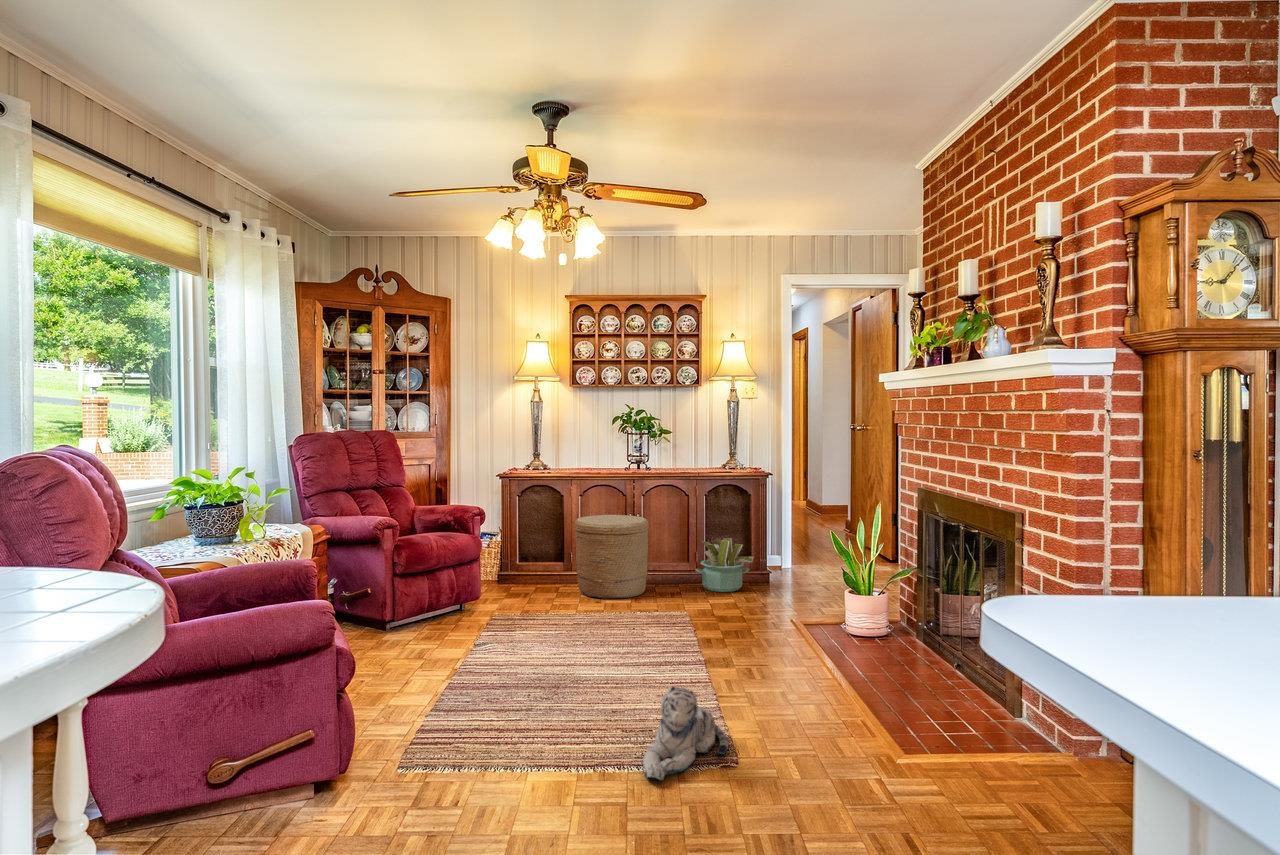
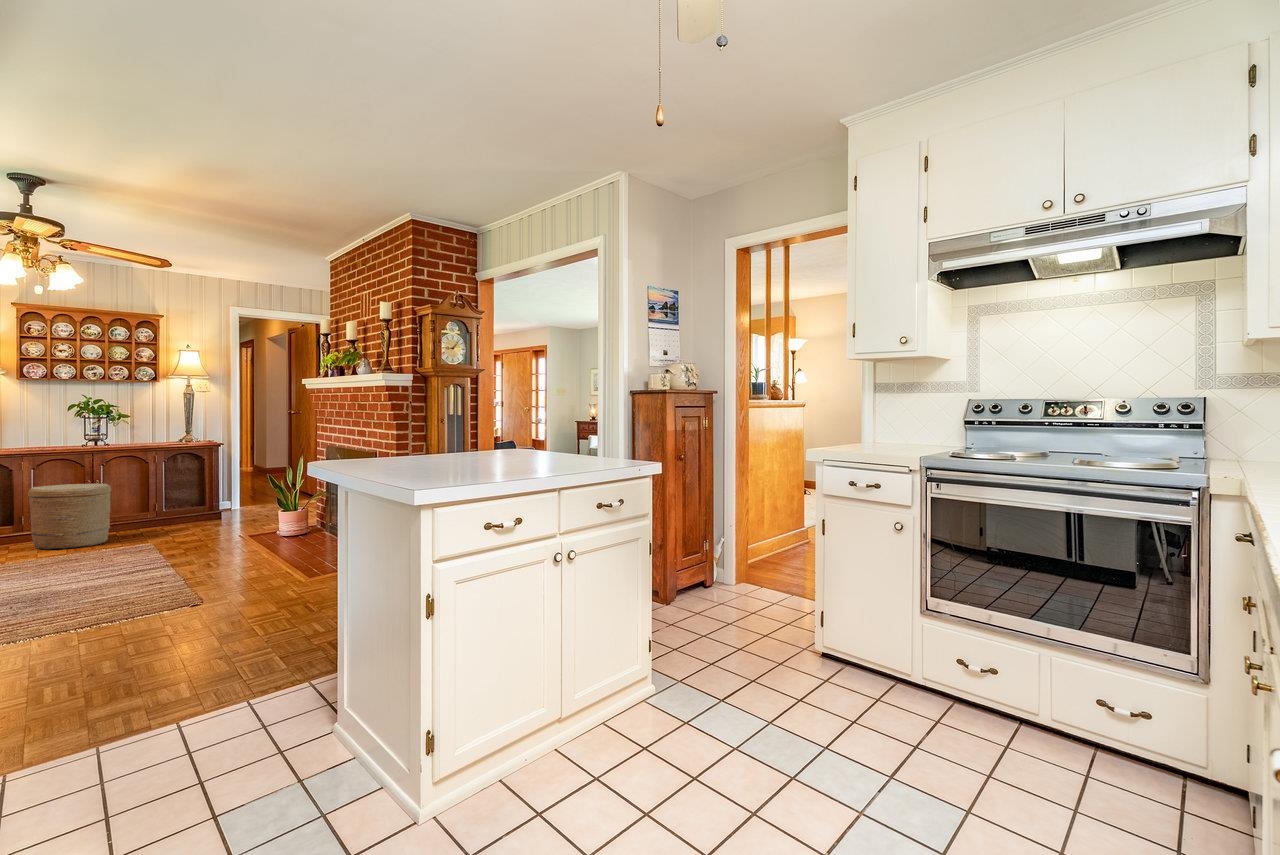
decorative plant: present [695,539,754,592] -> none [157,495,211,534]
plush toy: present [643,686,729,780] -> none [135,556,197,607]

